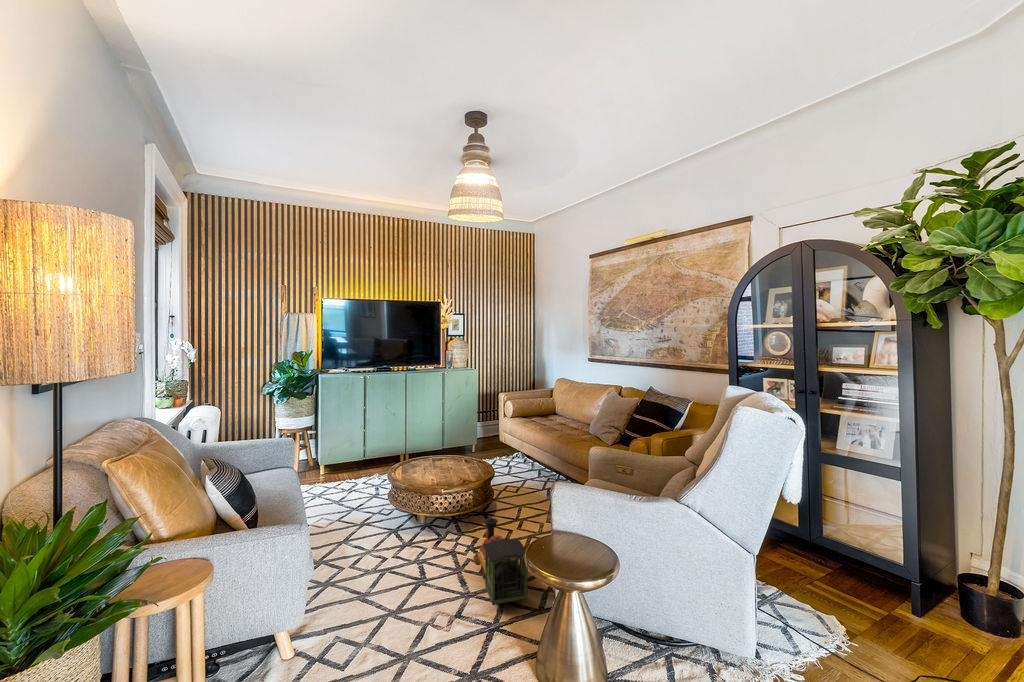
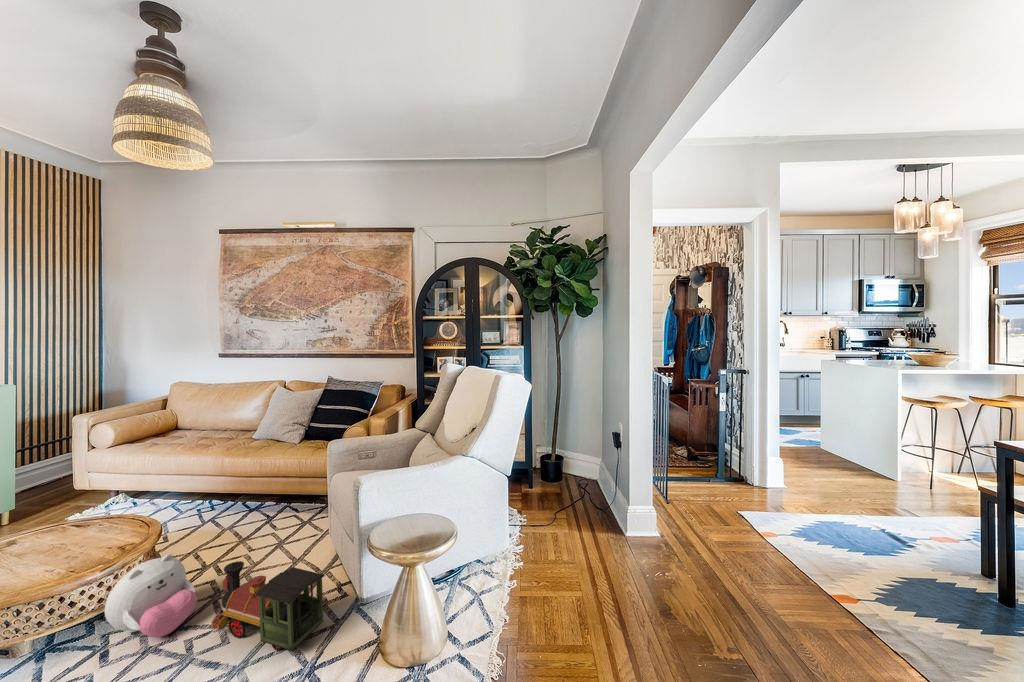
plush toy: none [434,496,480,553] -> present [105,554,197,637]

